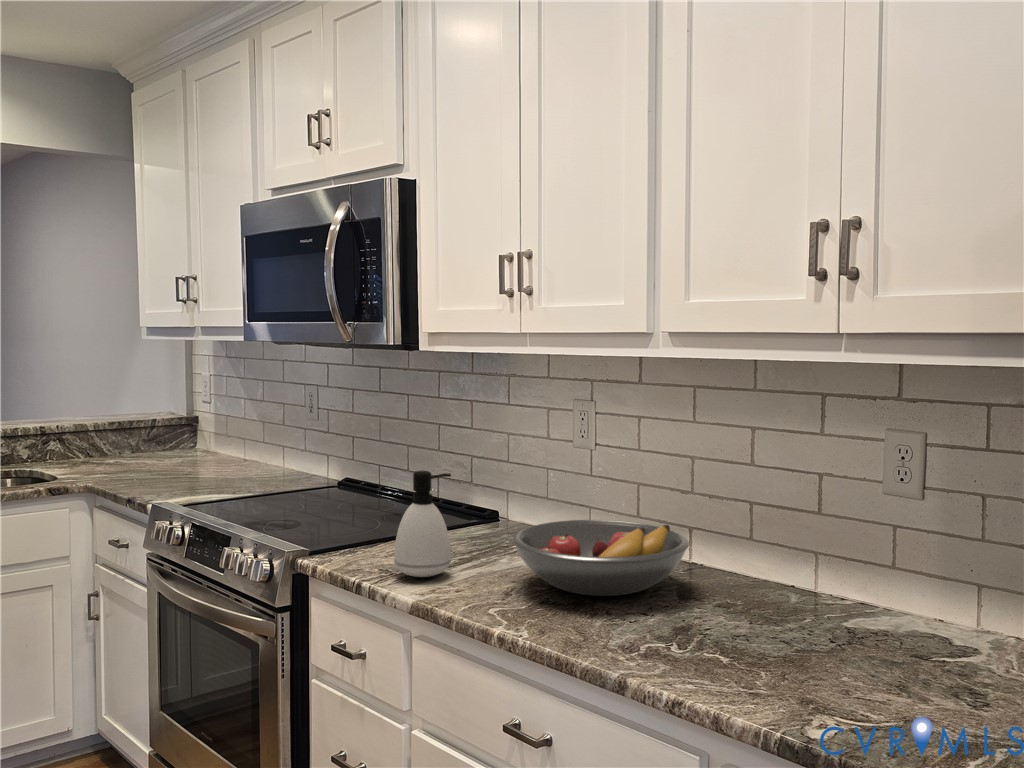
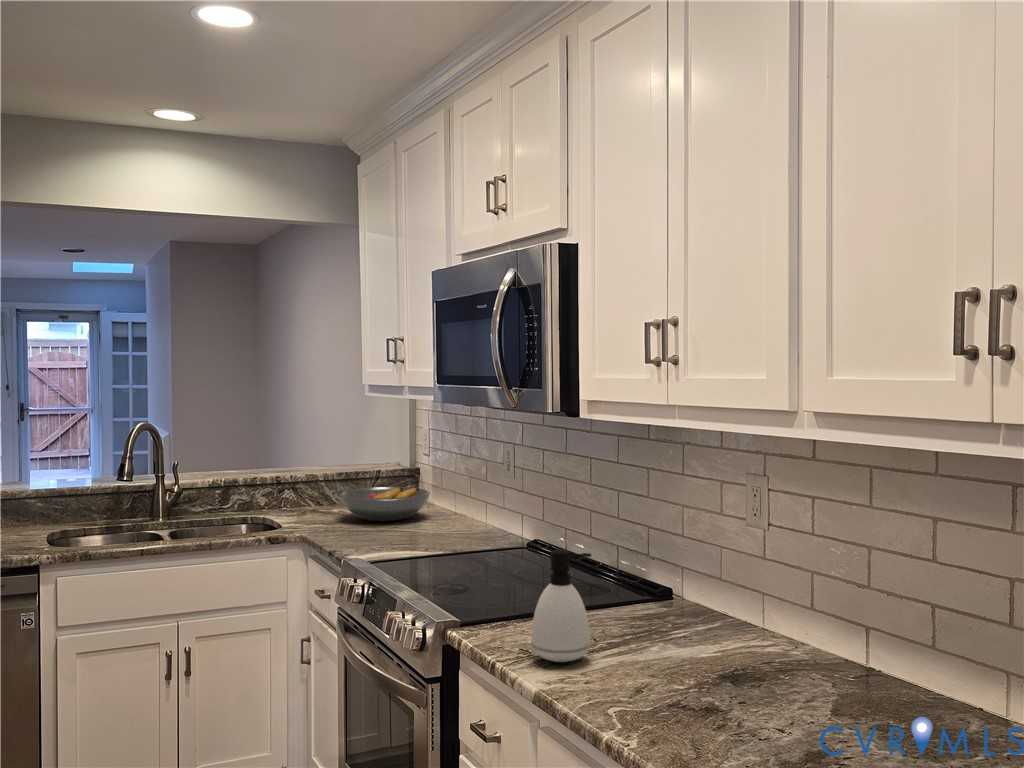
fruit bowl: present [513,520,689,596] -> present [339,487,430,521]

